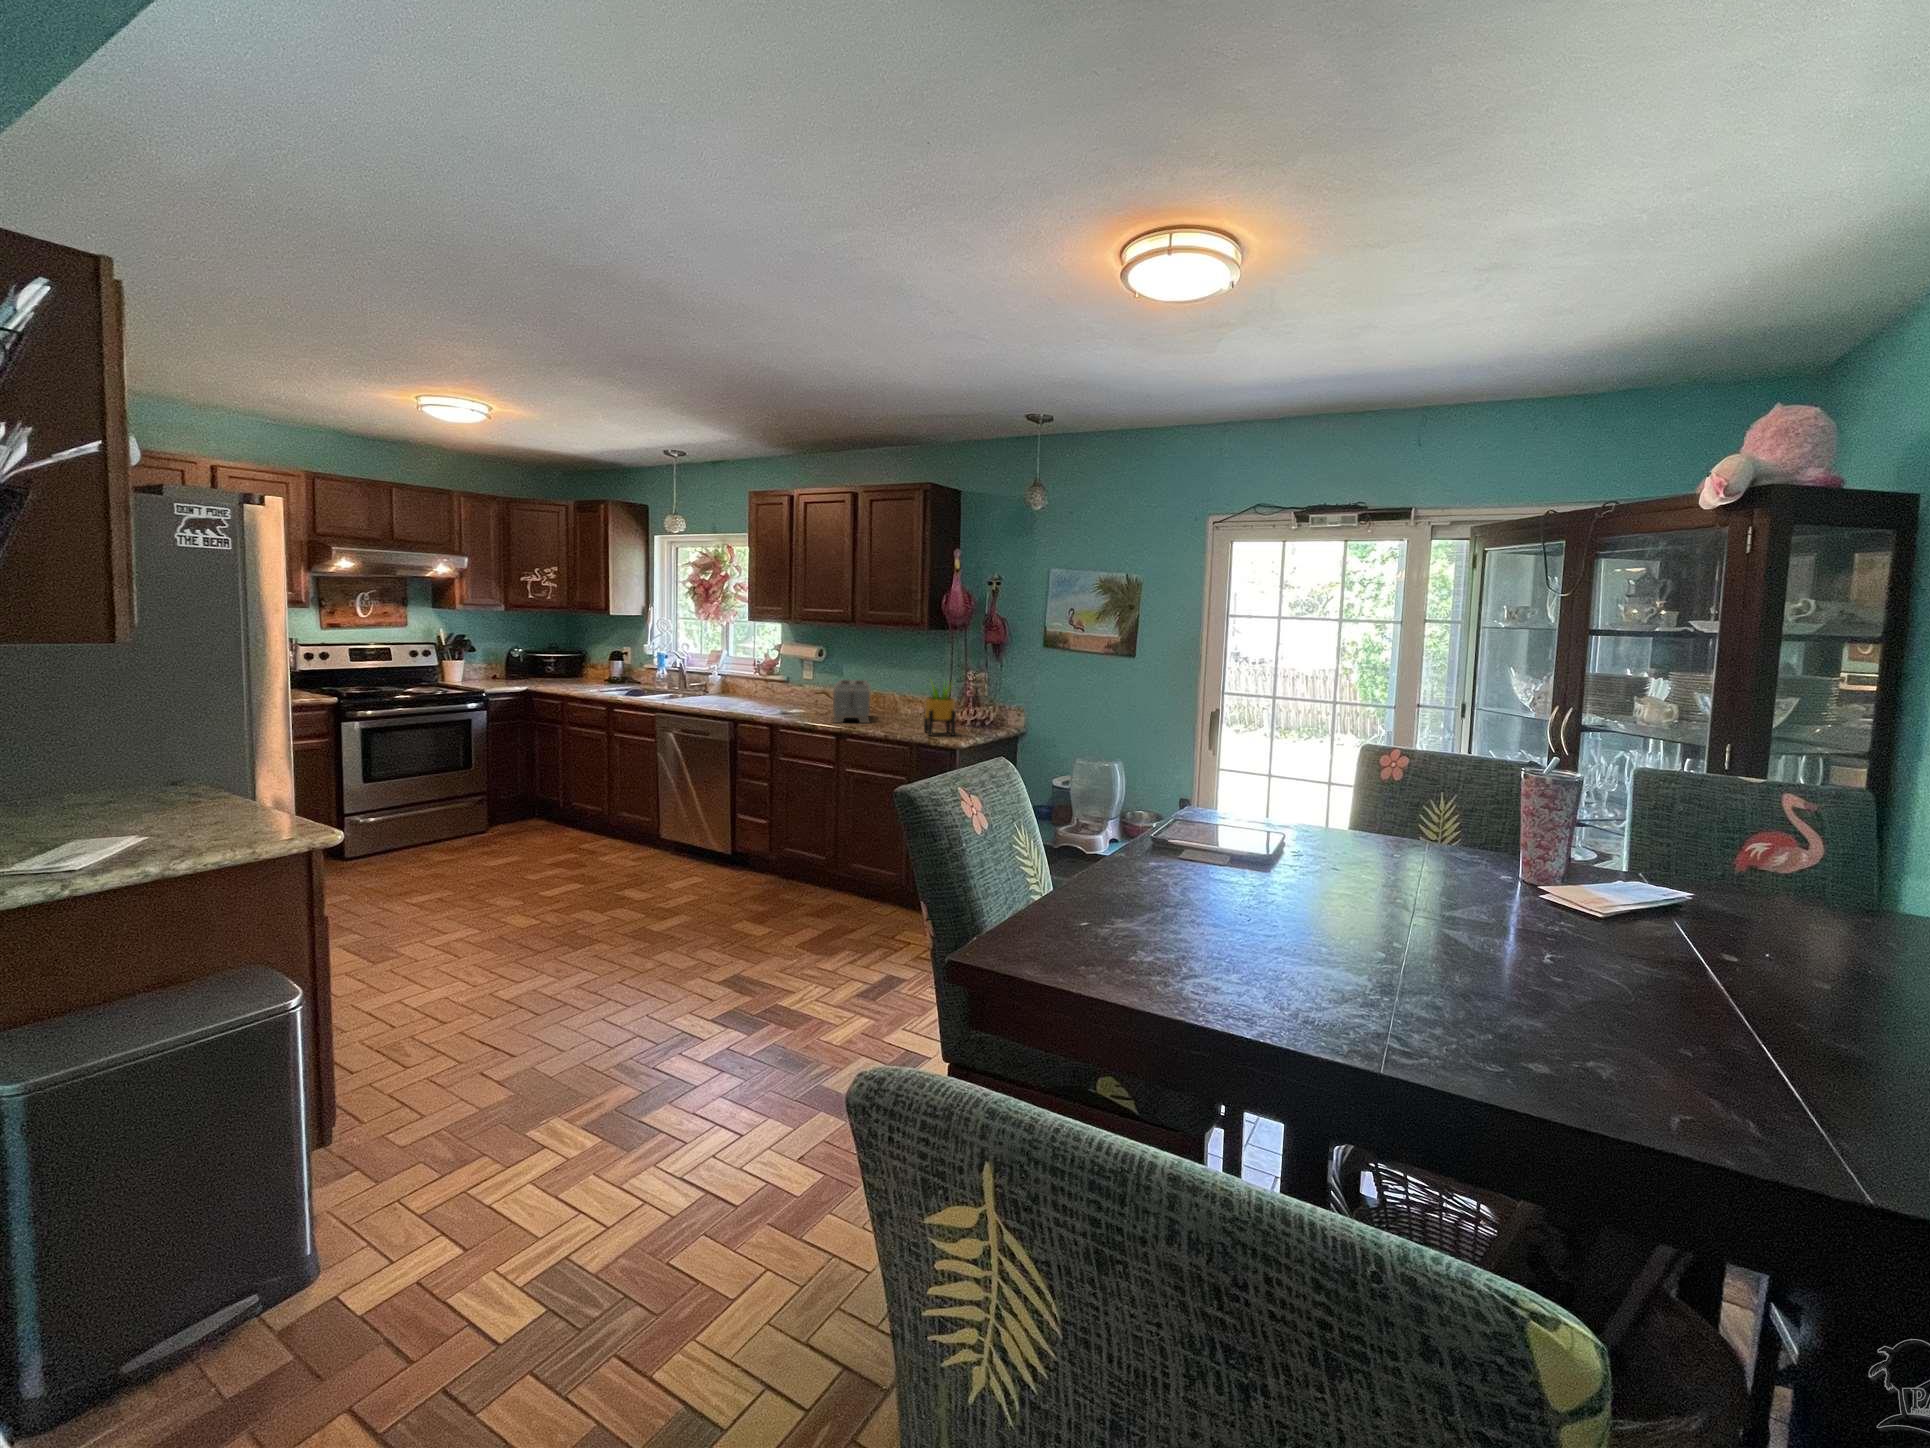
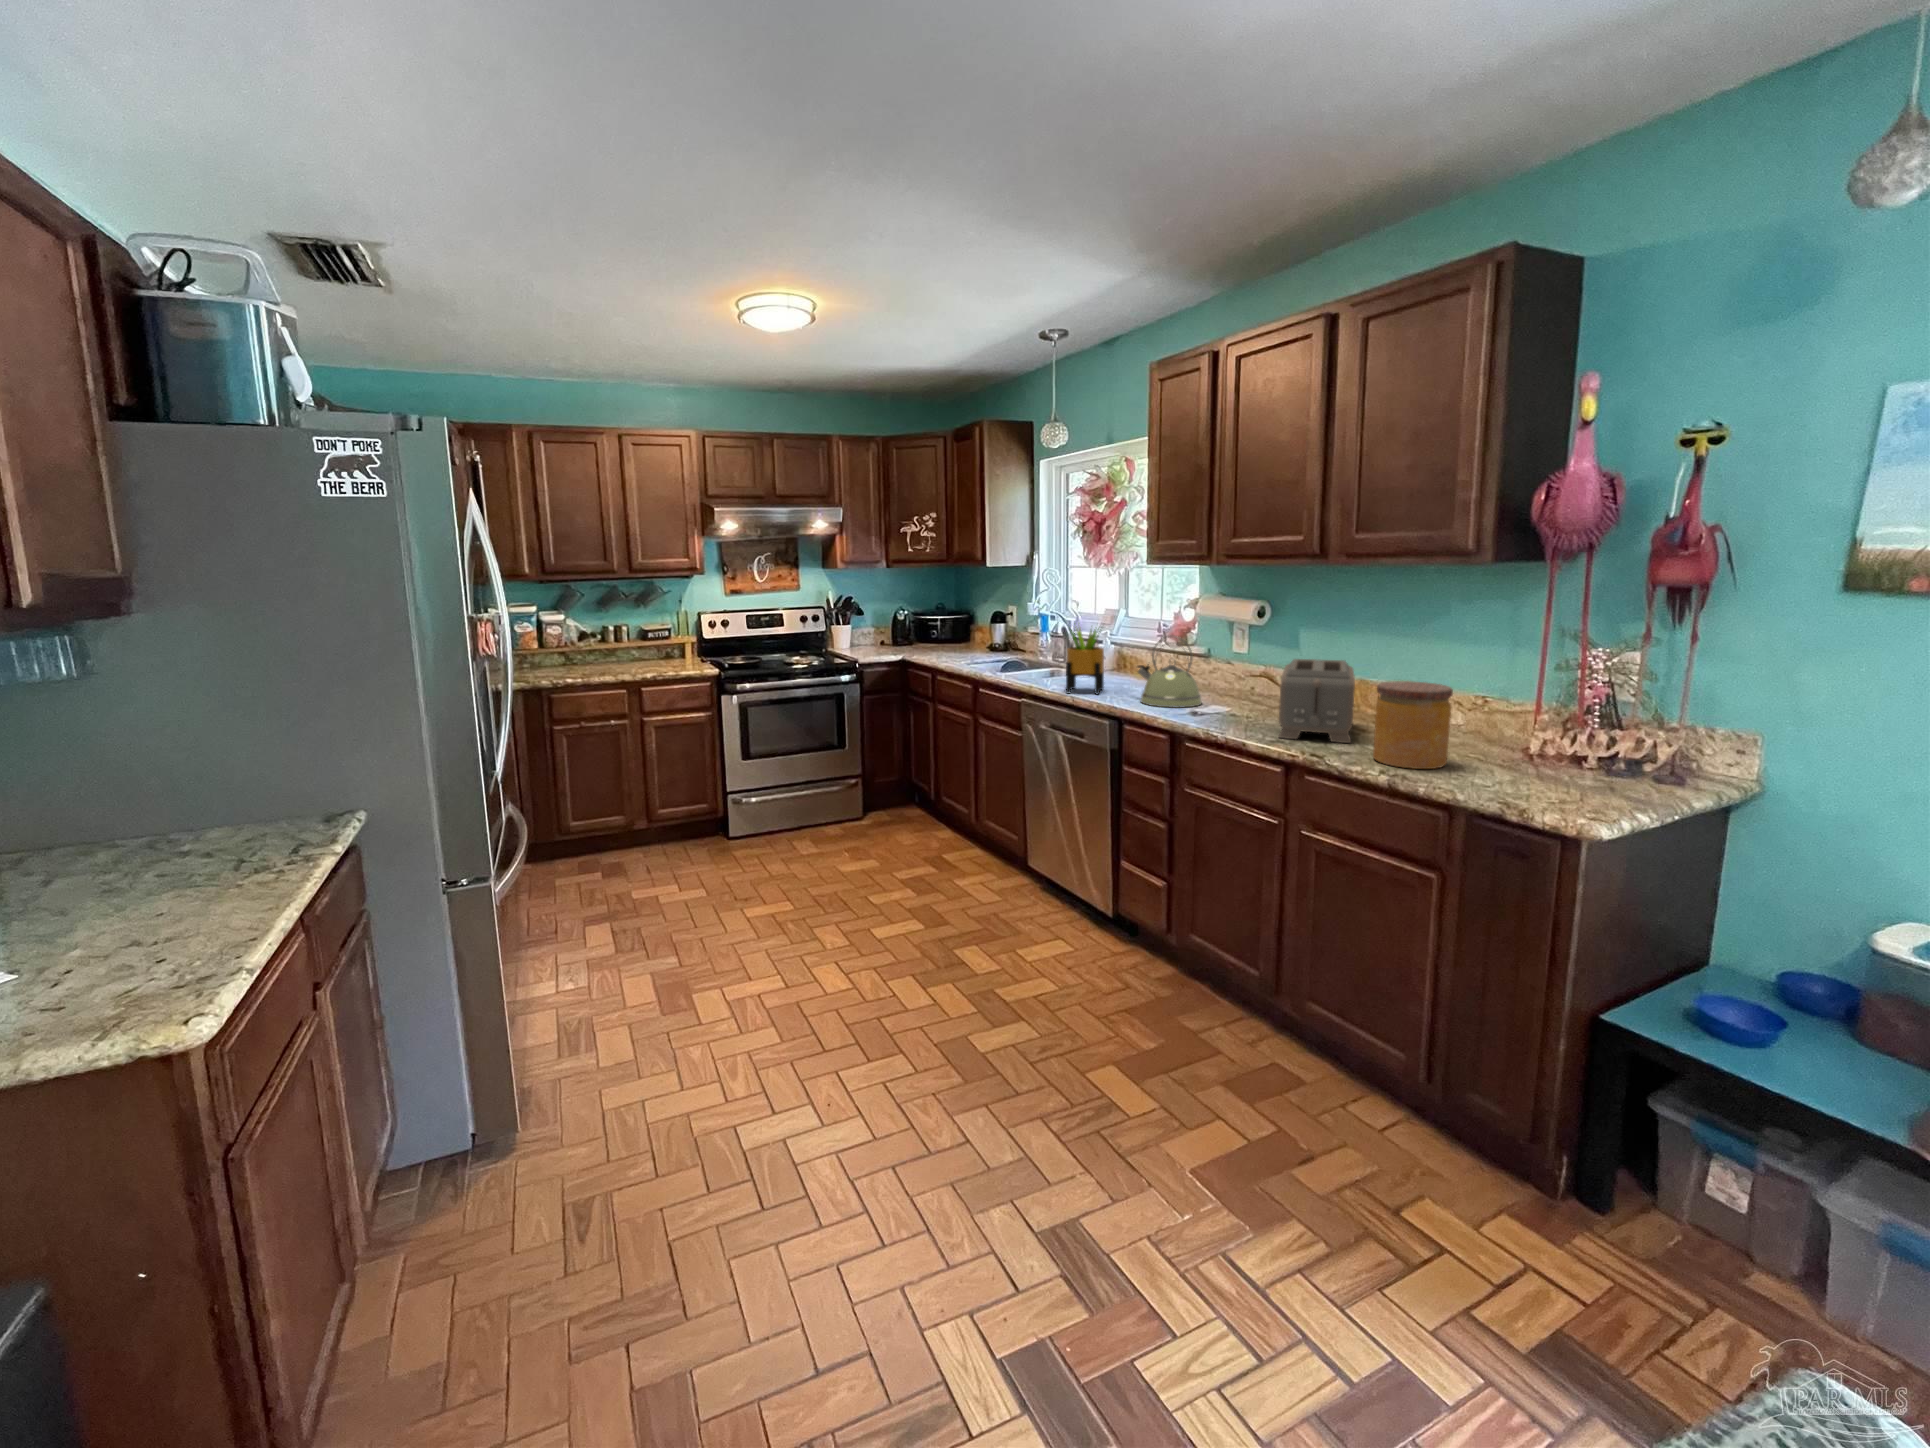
kettle: none [744,667,787,712] -> present [1137,636,1202,708]
potted plant: present [924,679,956,736] -> present [1066,628,1104,694]
jar: none [879,688,913,730] -> present [1373,681,1453,769]

